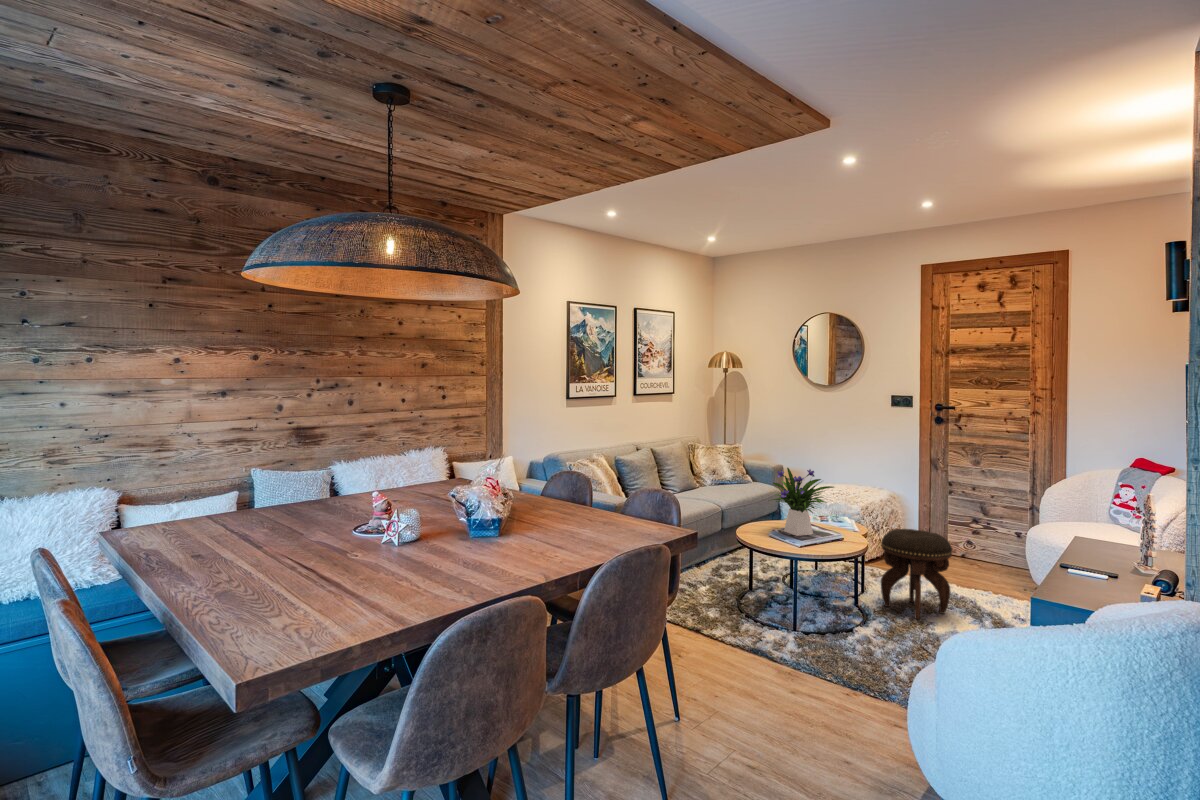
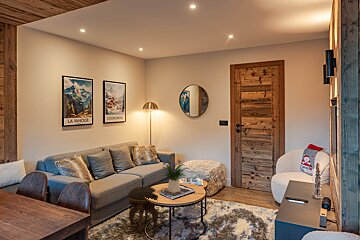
footstool: present [881,529,952,619] -> present [128,187,158,231]

